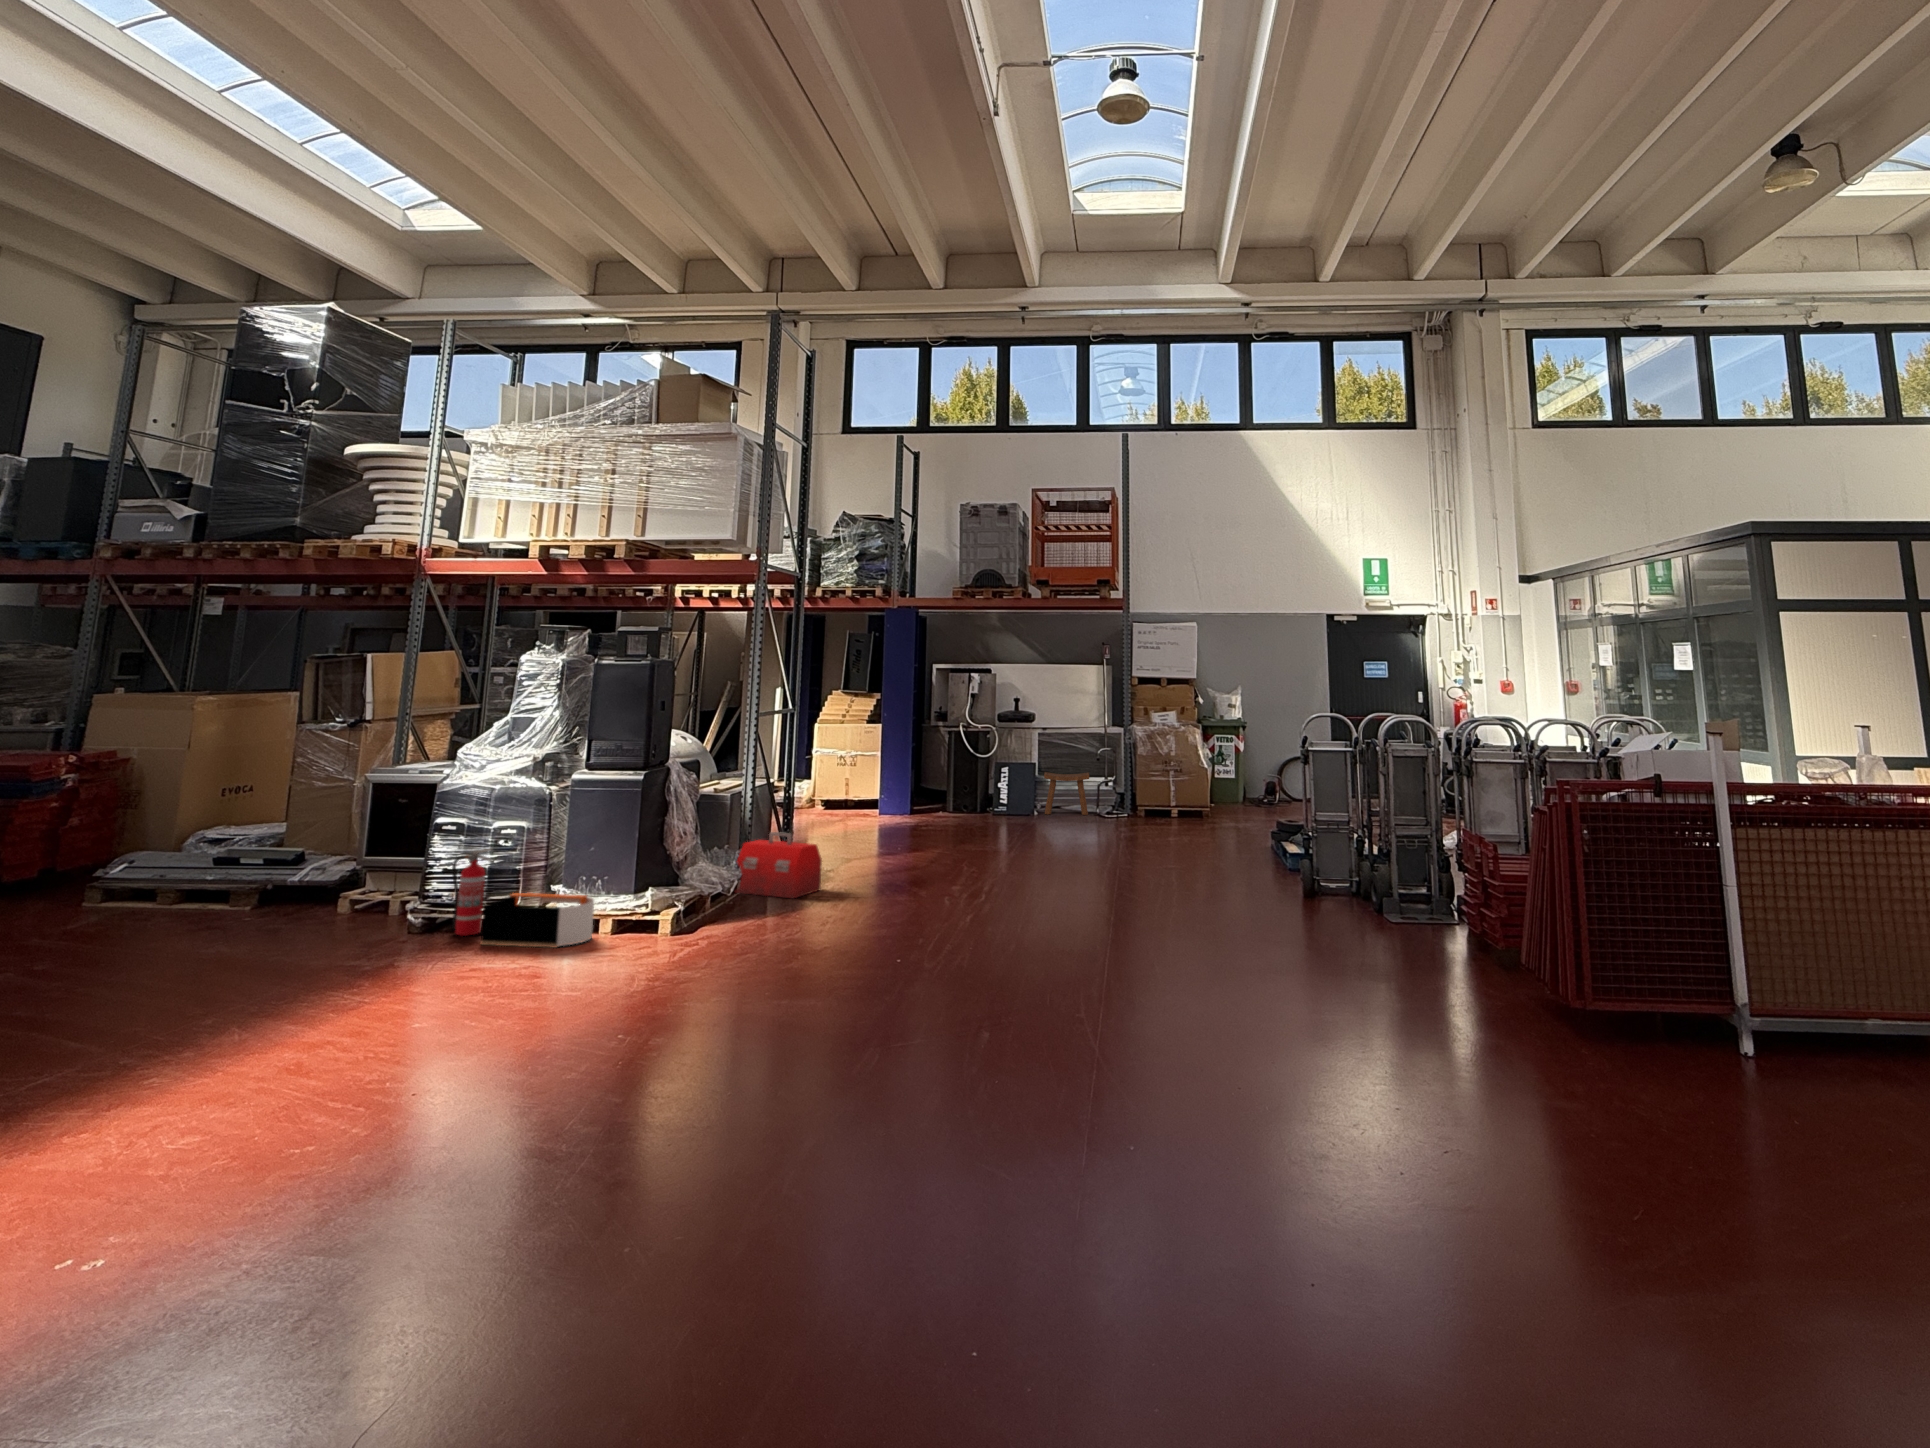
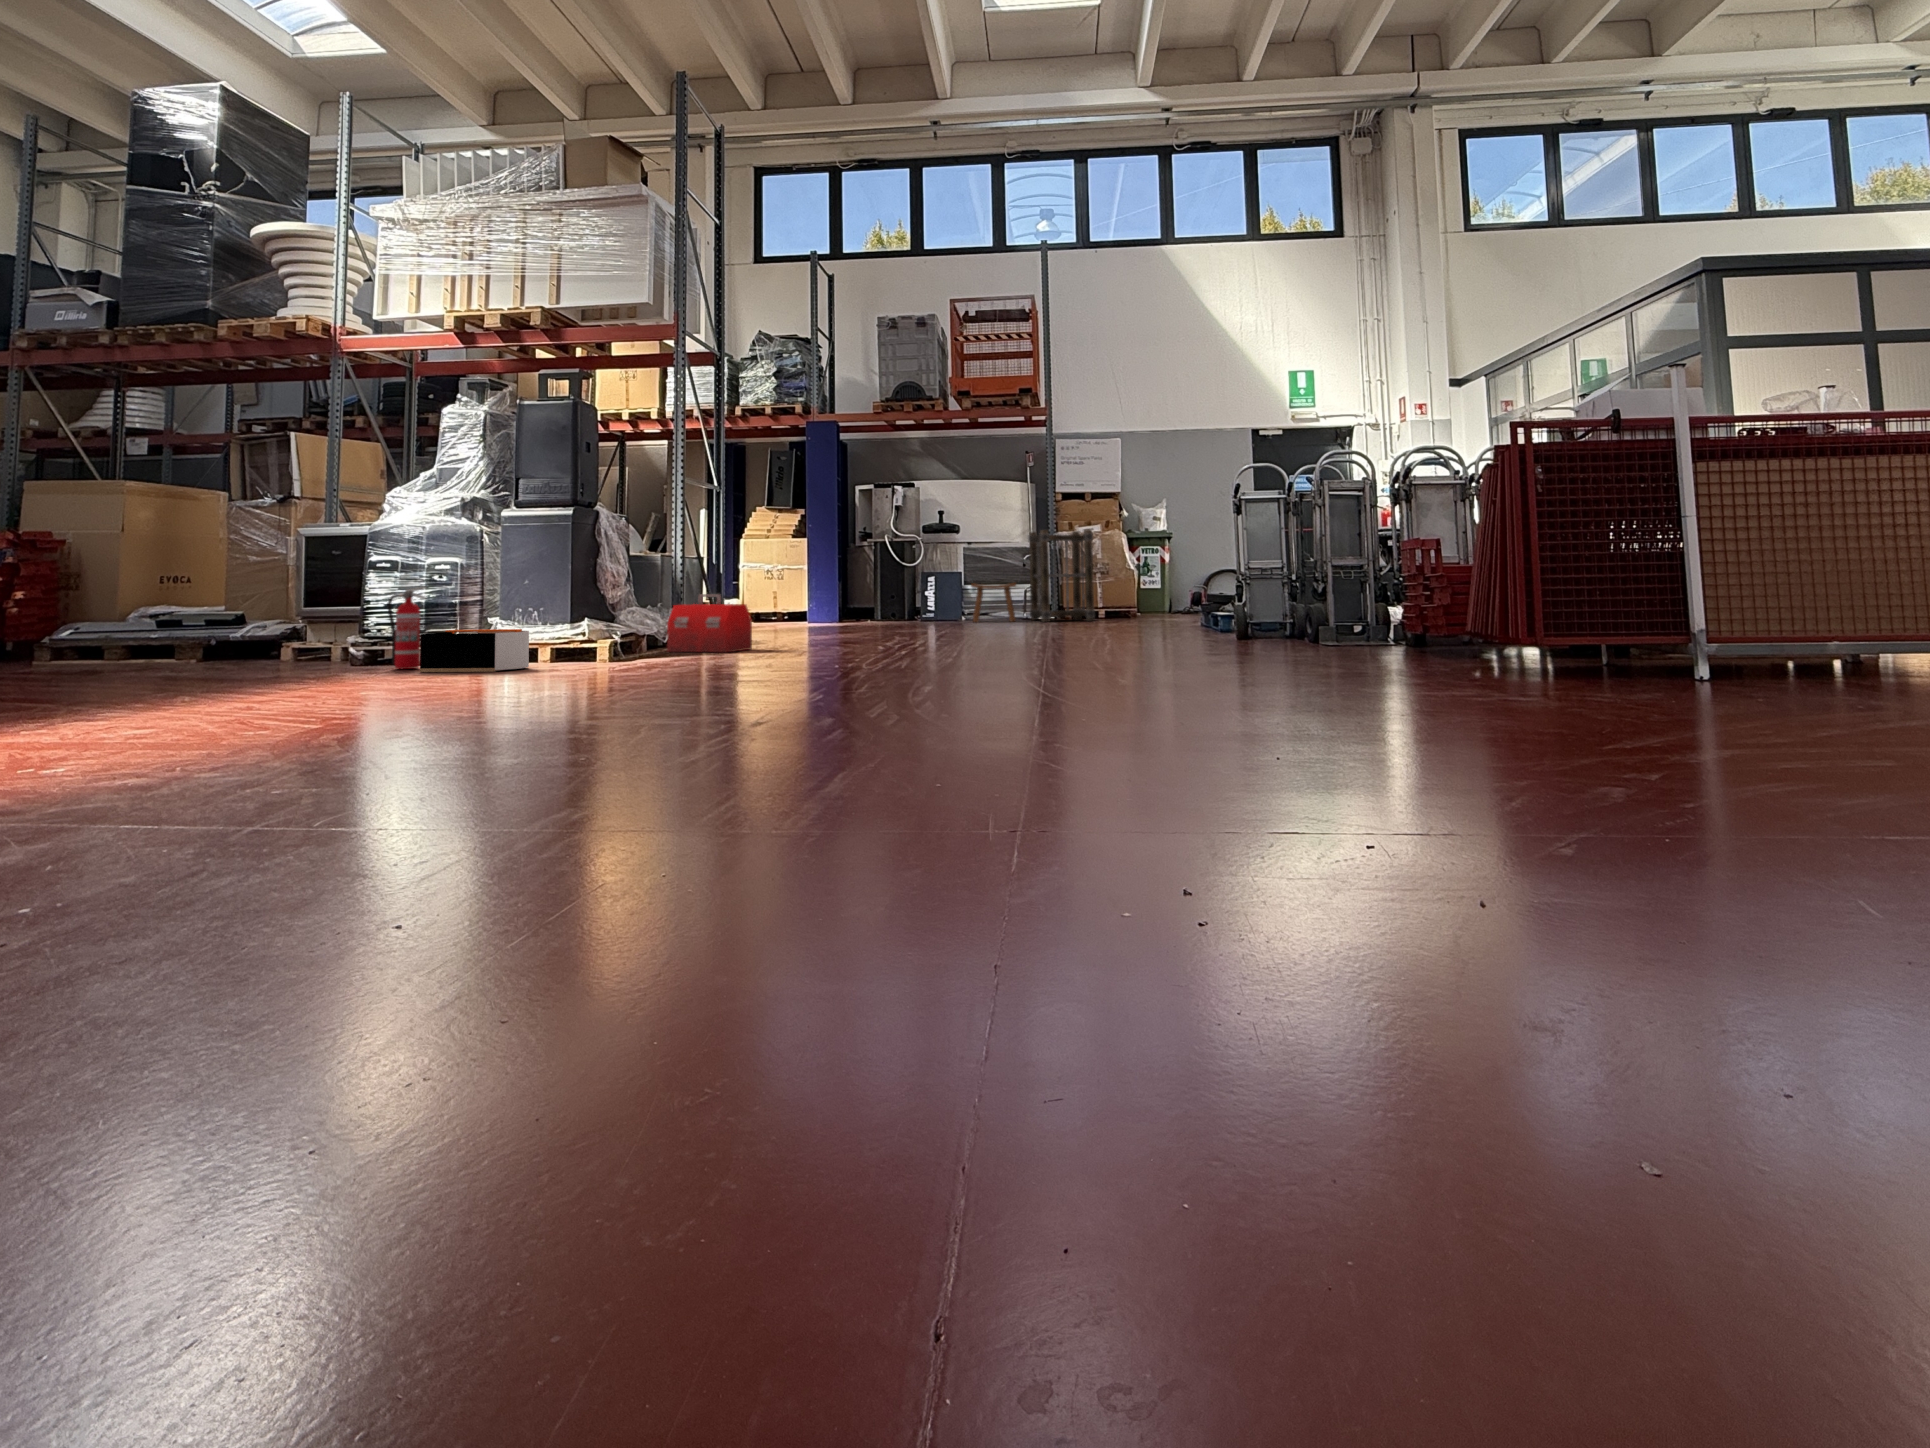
shelving unit: none [1102,722,1167,818] -> present [1028,529,1095,622]

